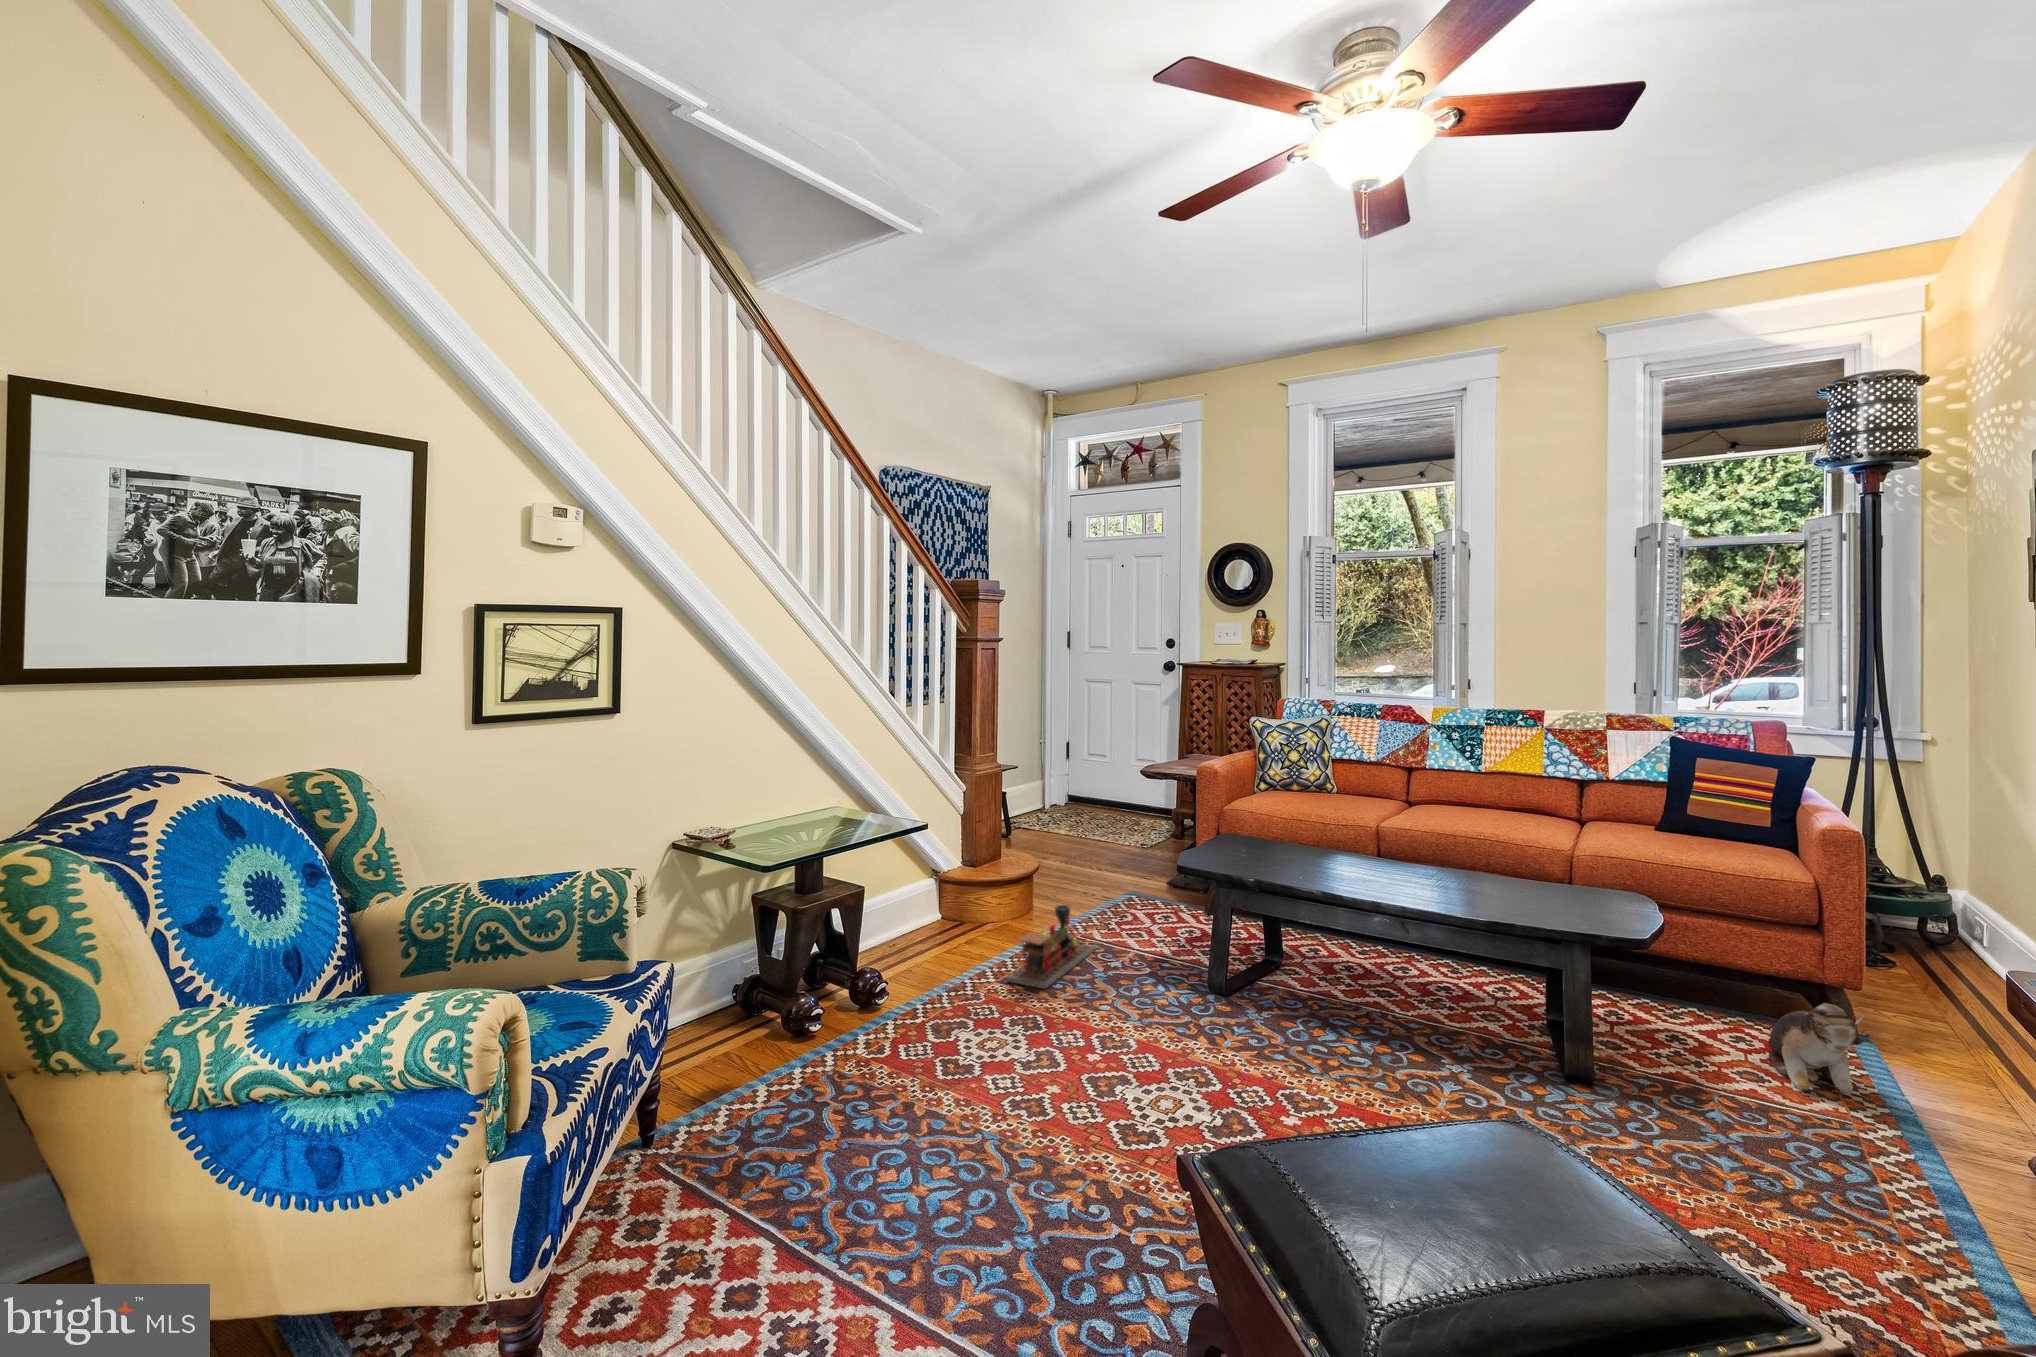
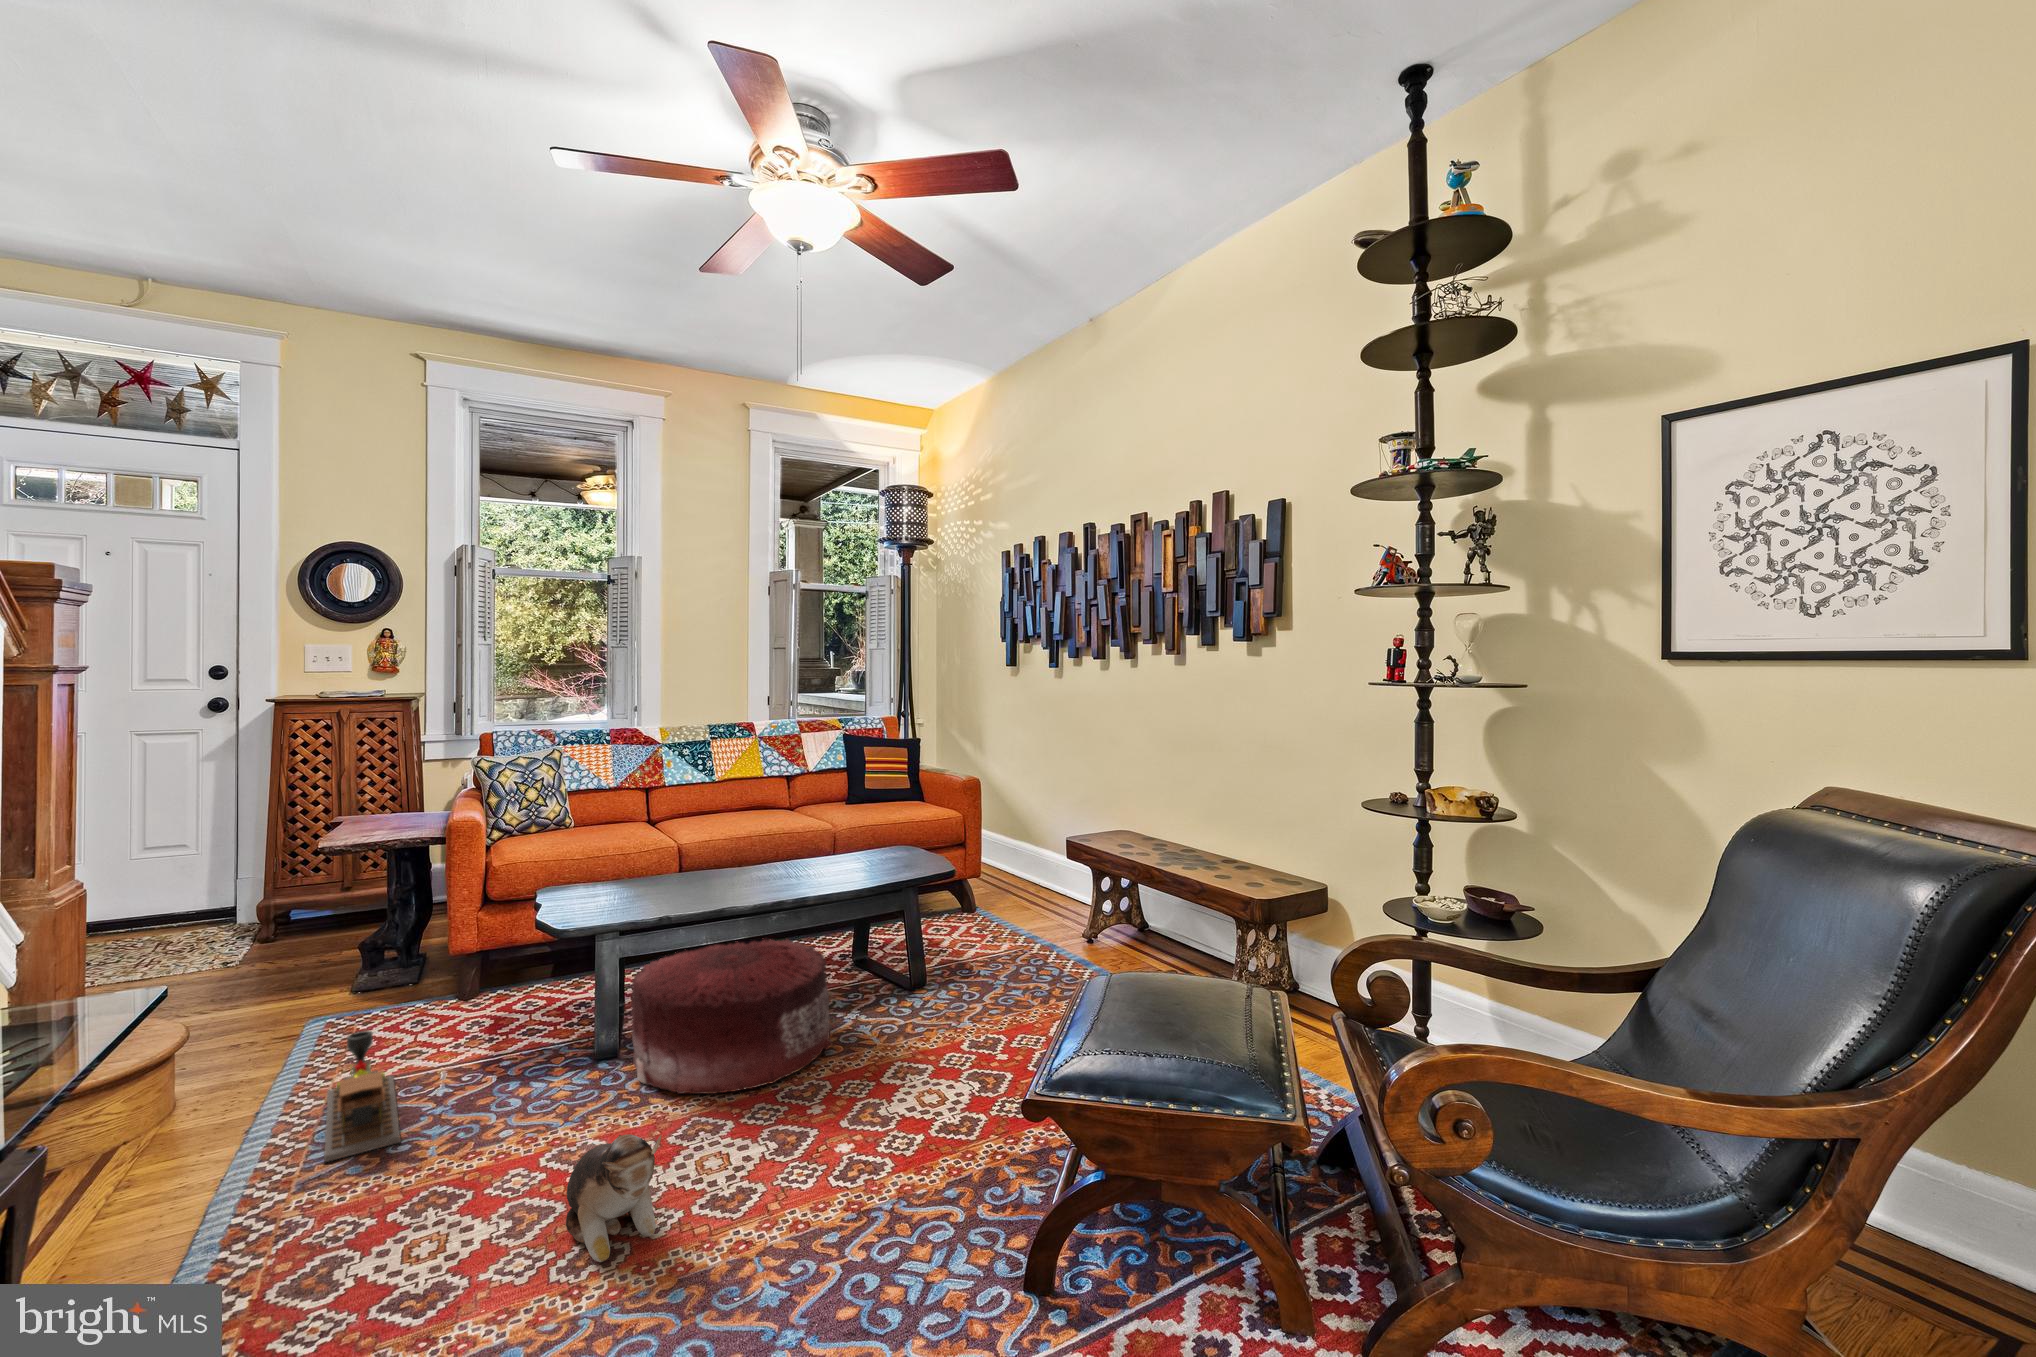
pouf: none [1201,920,1405,1080] -> present [631,939,833,1094]
plush toy: present [1768,1003,1865,1093] -> present [566,1134,662,1262]

